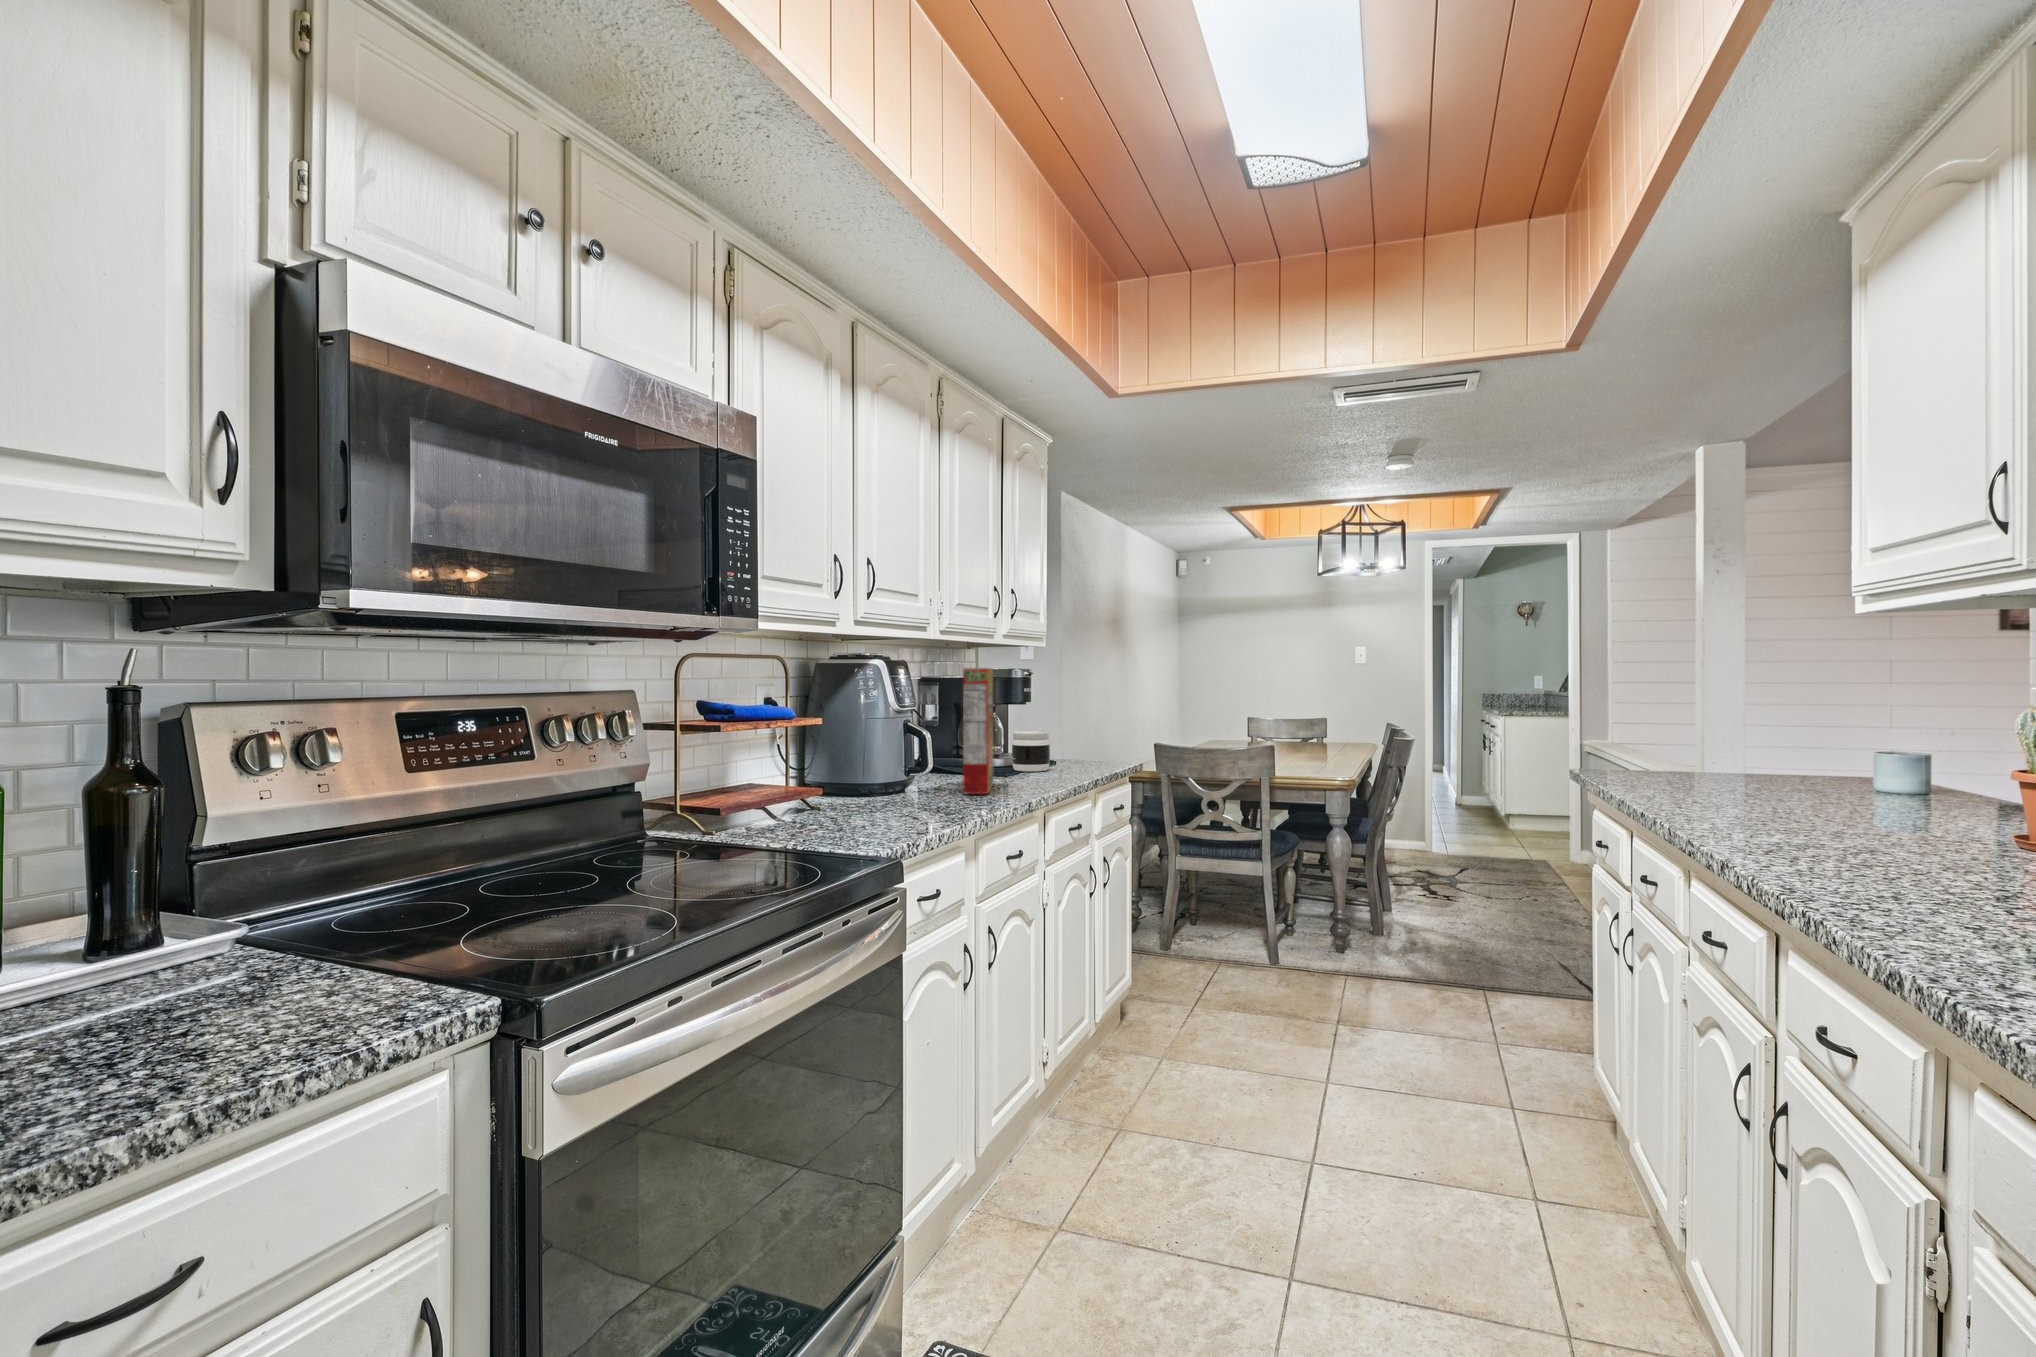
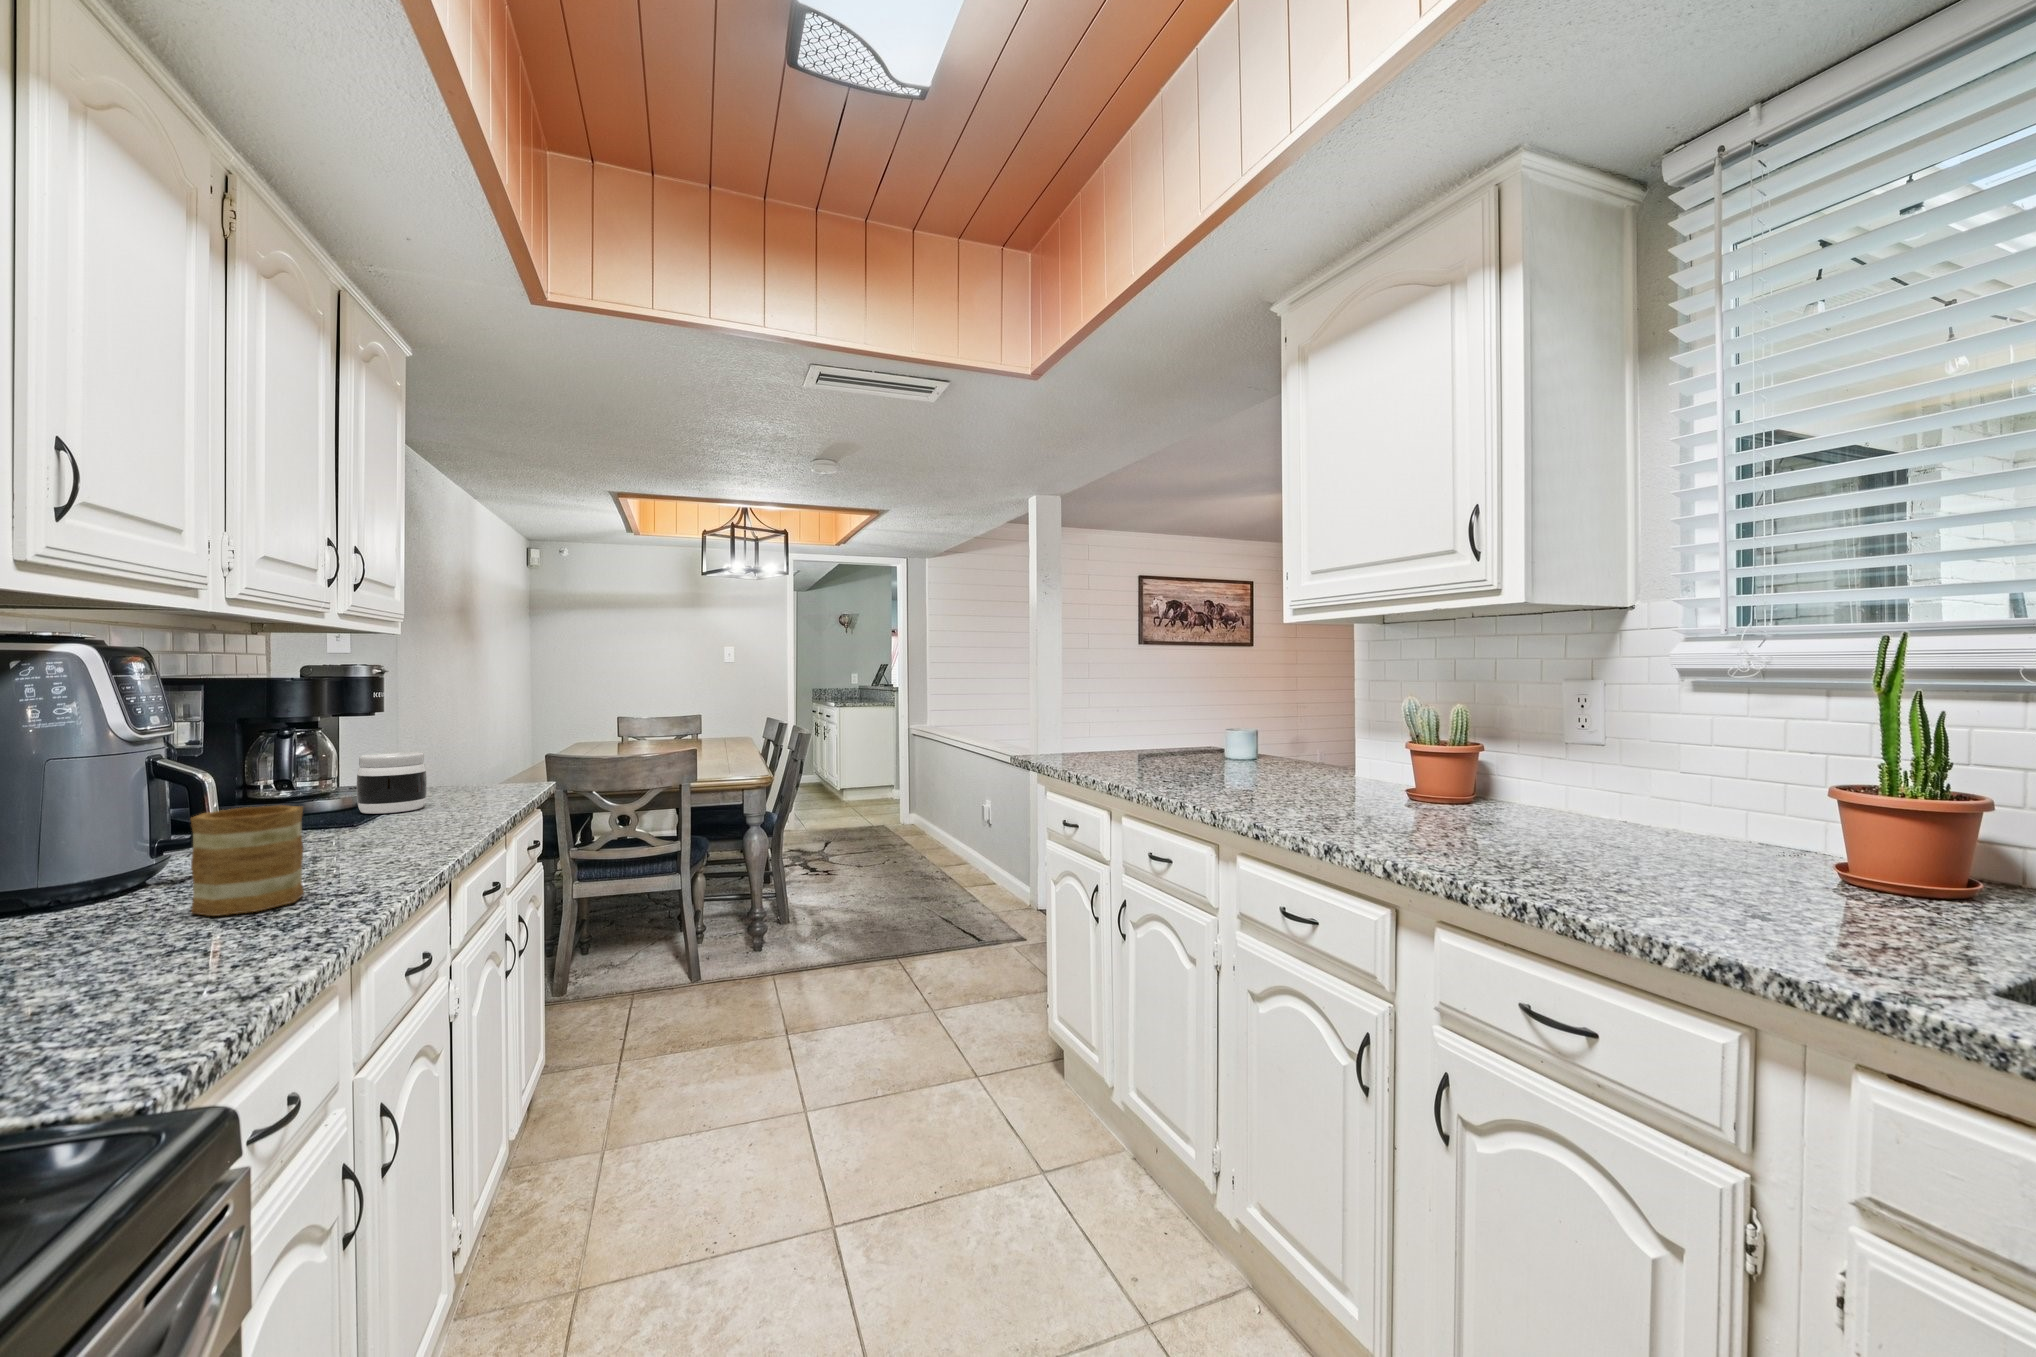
cereal box: present [963,668,993,794] -> none [290,659,348,873]
mug: none [917,752,962,807] -> present [191,805,304,916]

